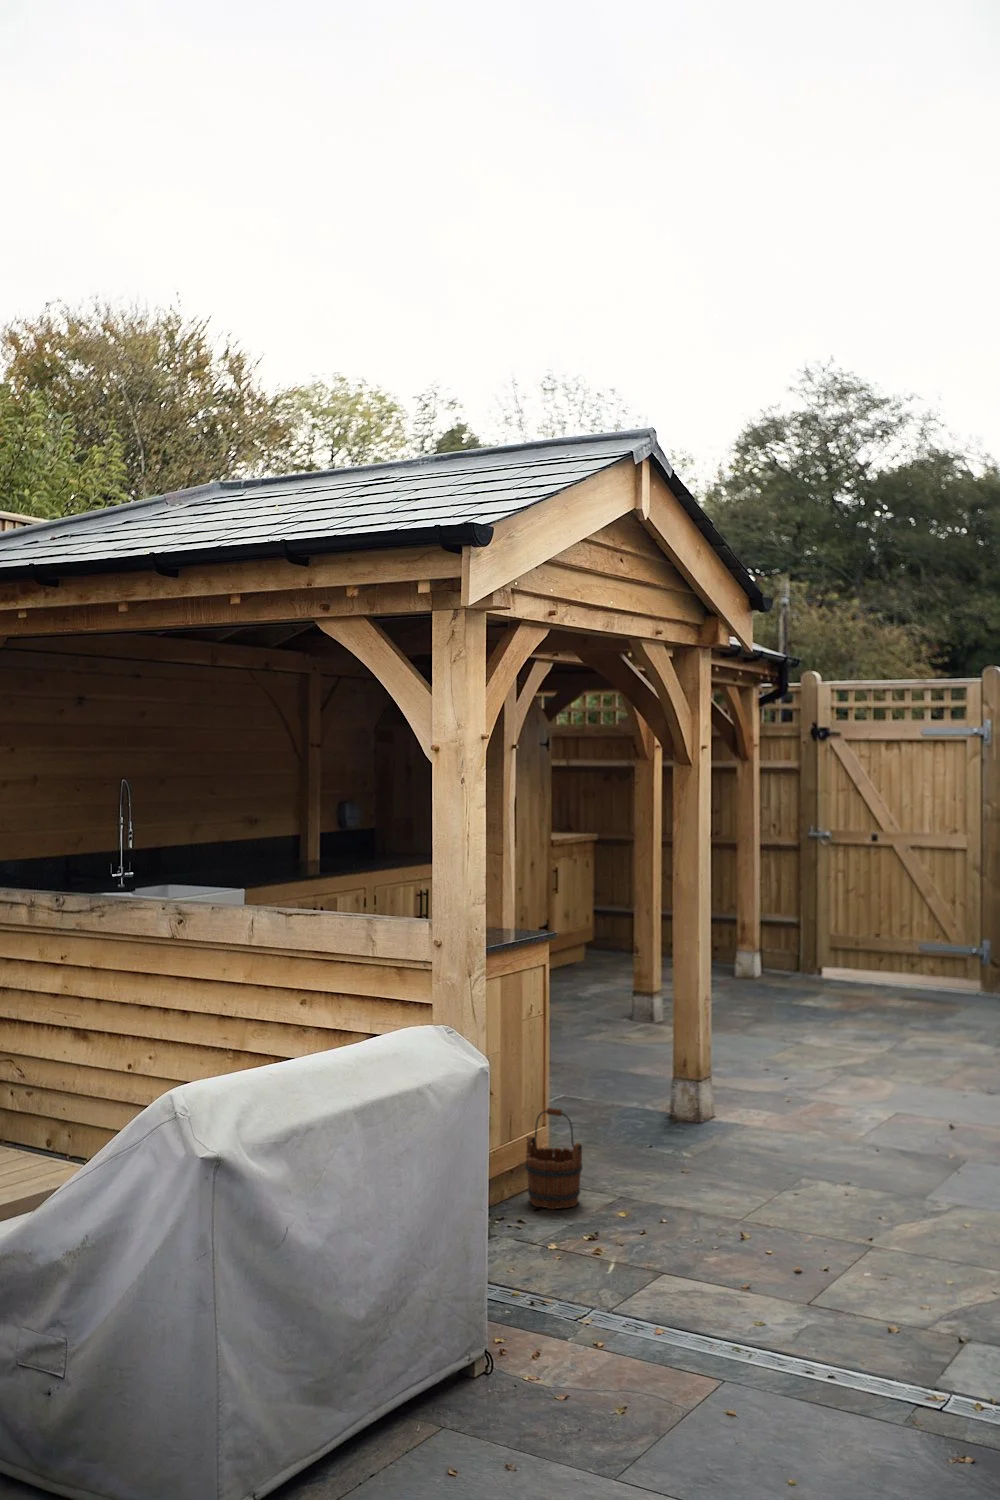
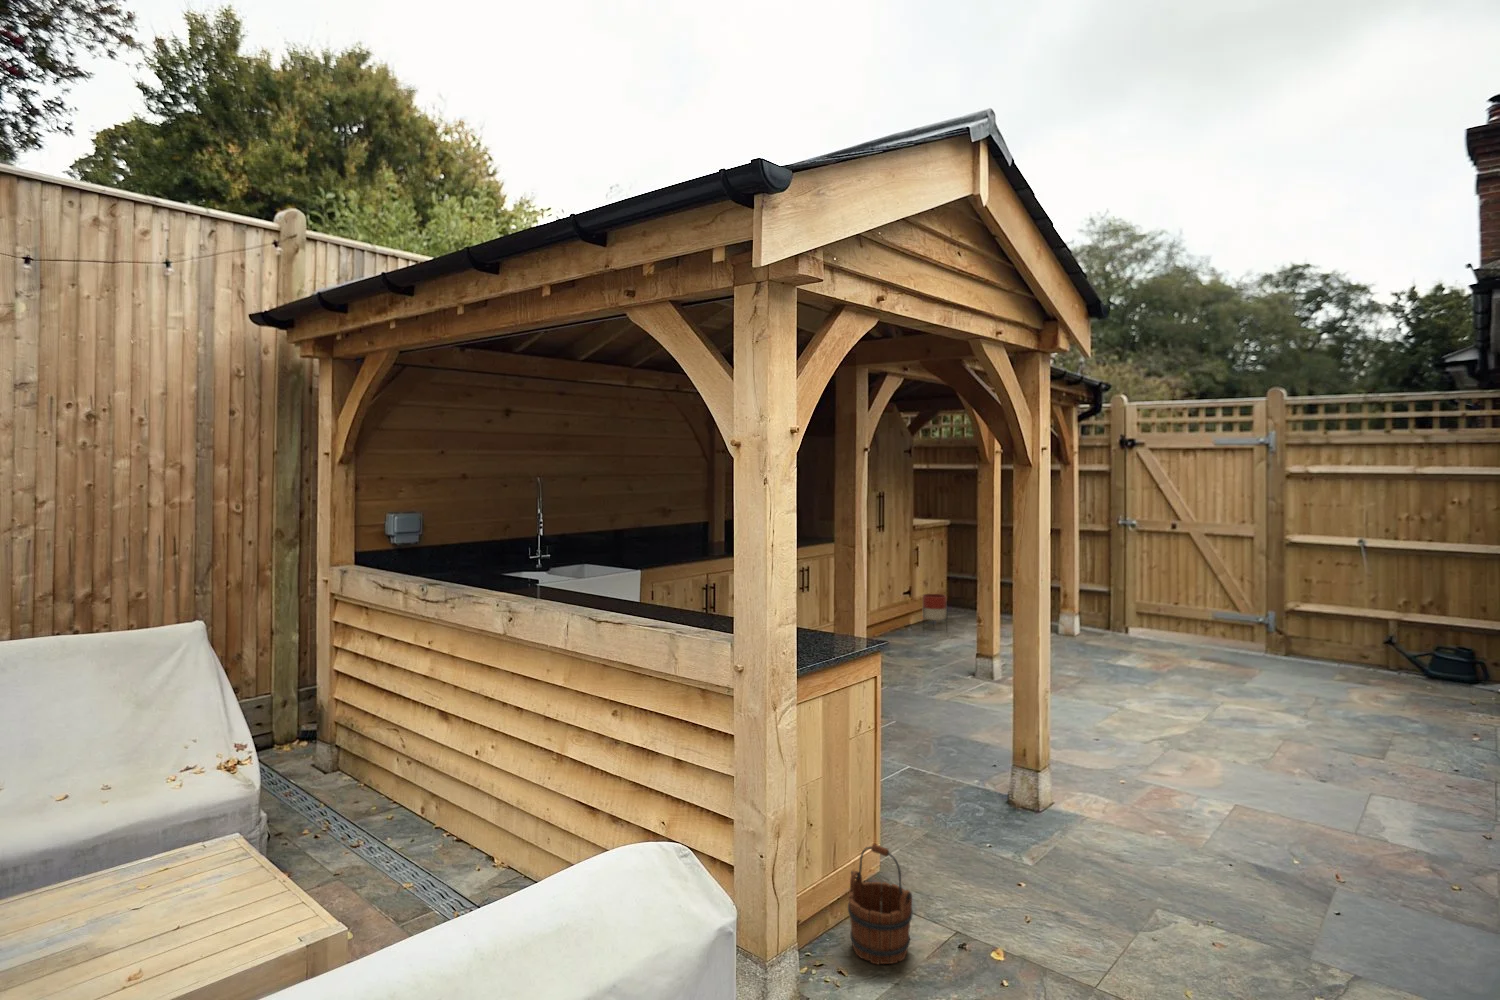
planter: none [568,929,600,979] -> present [923,594,947,621]

